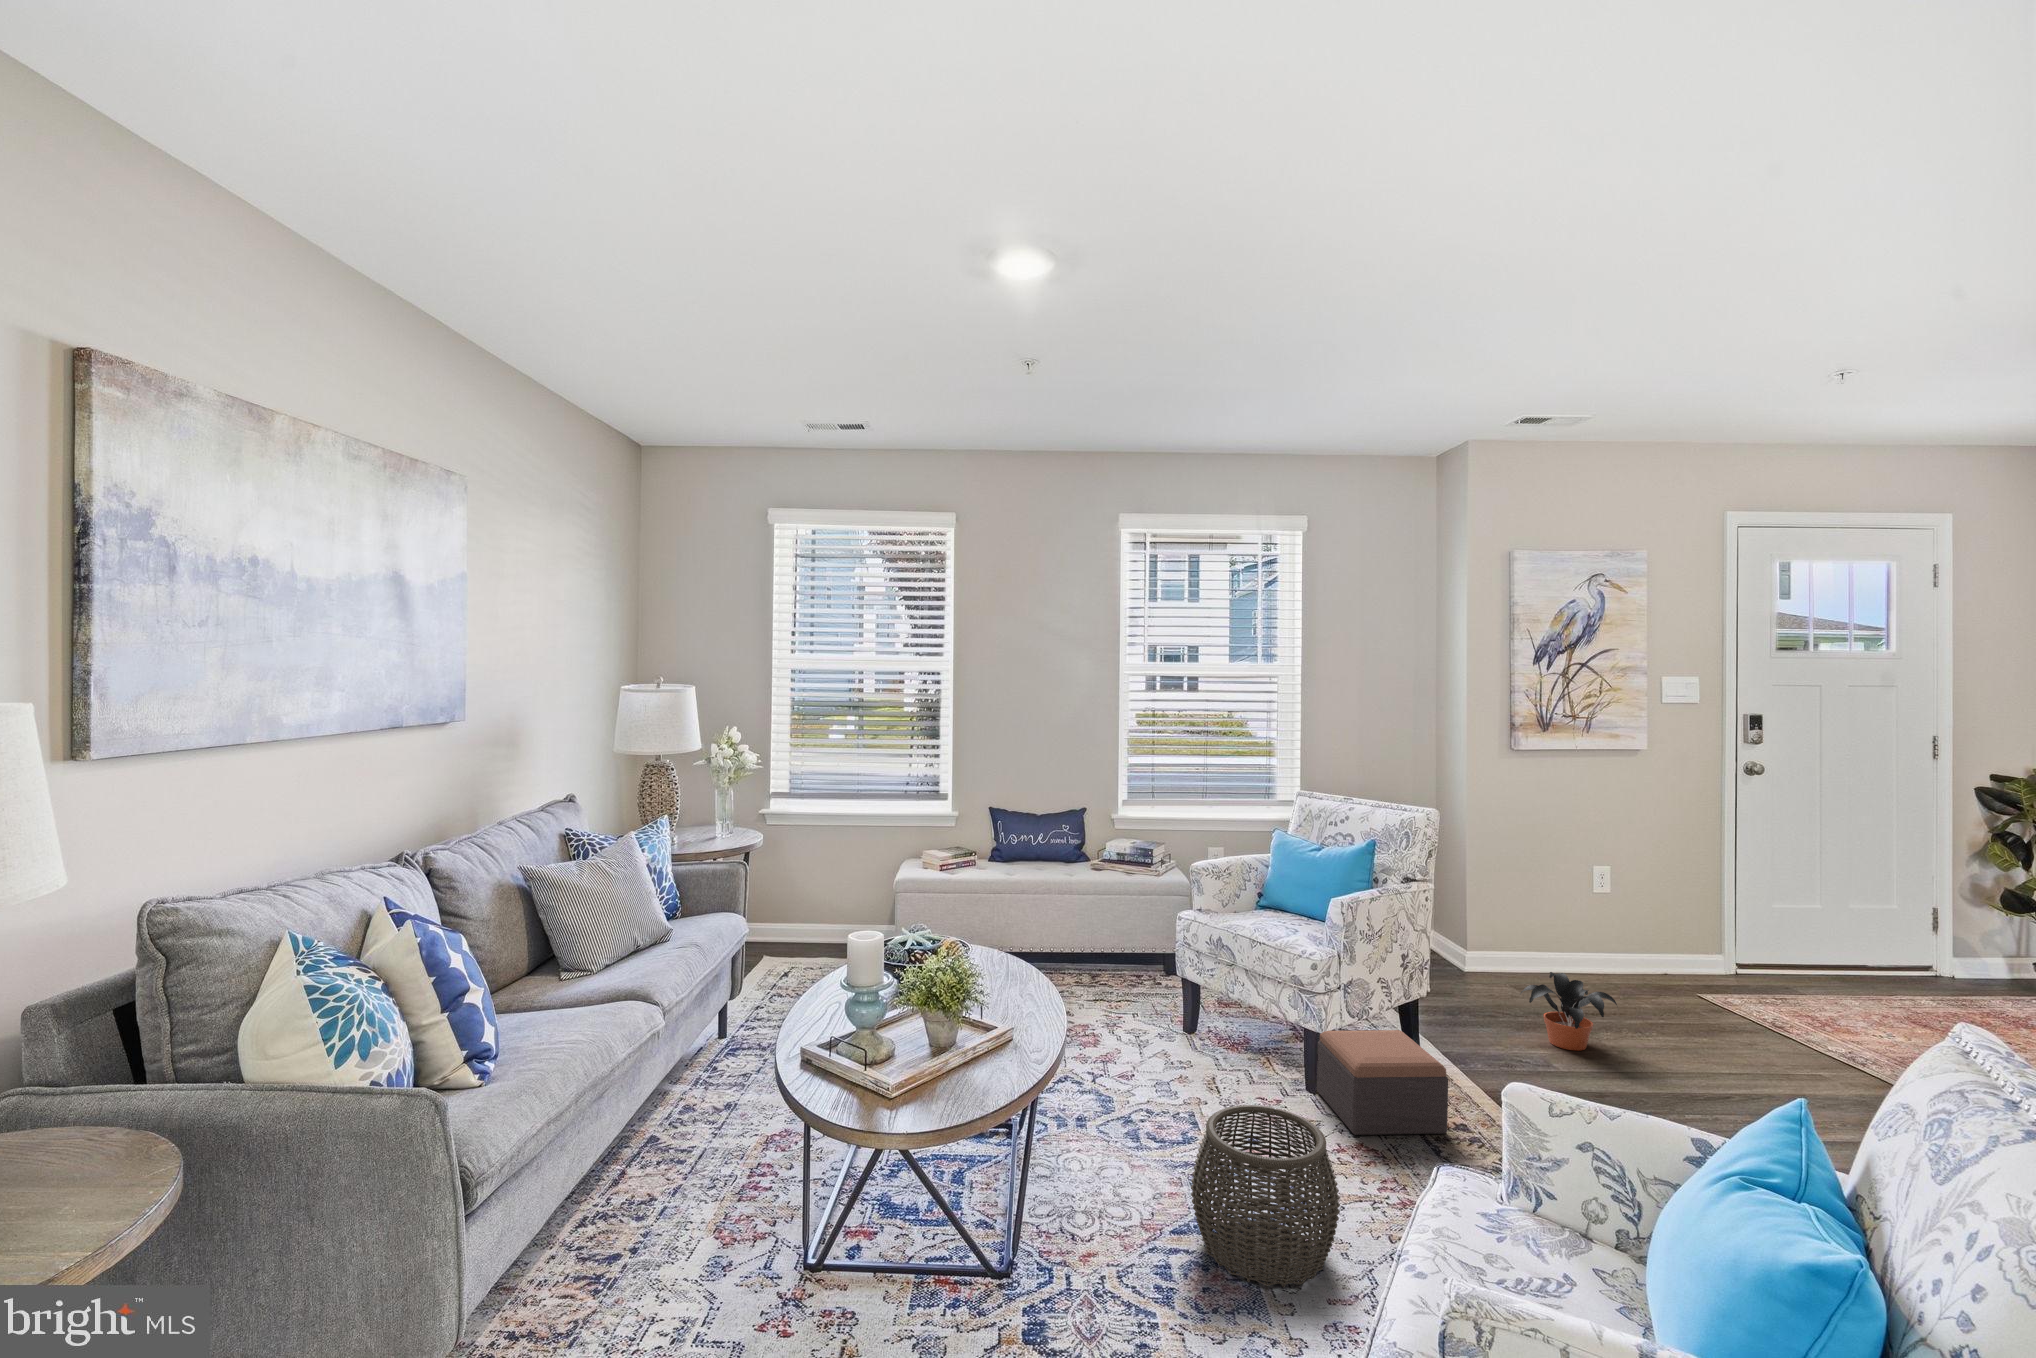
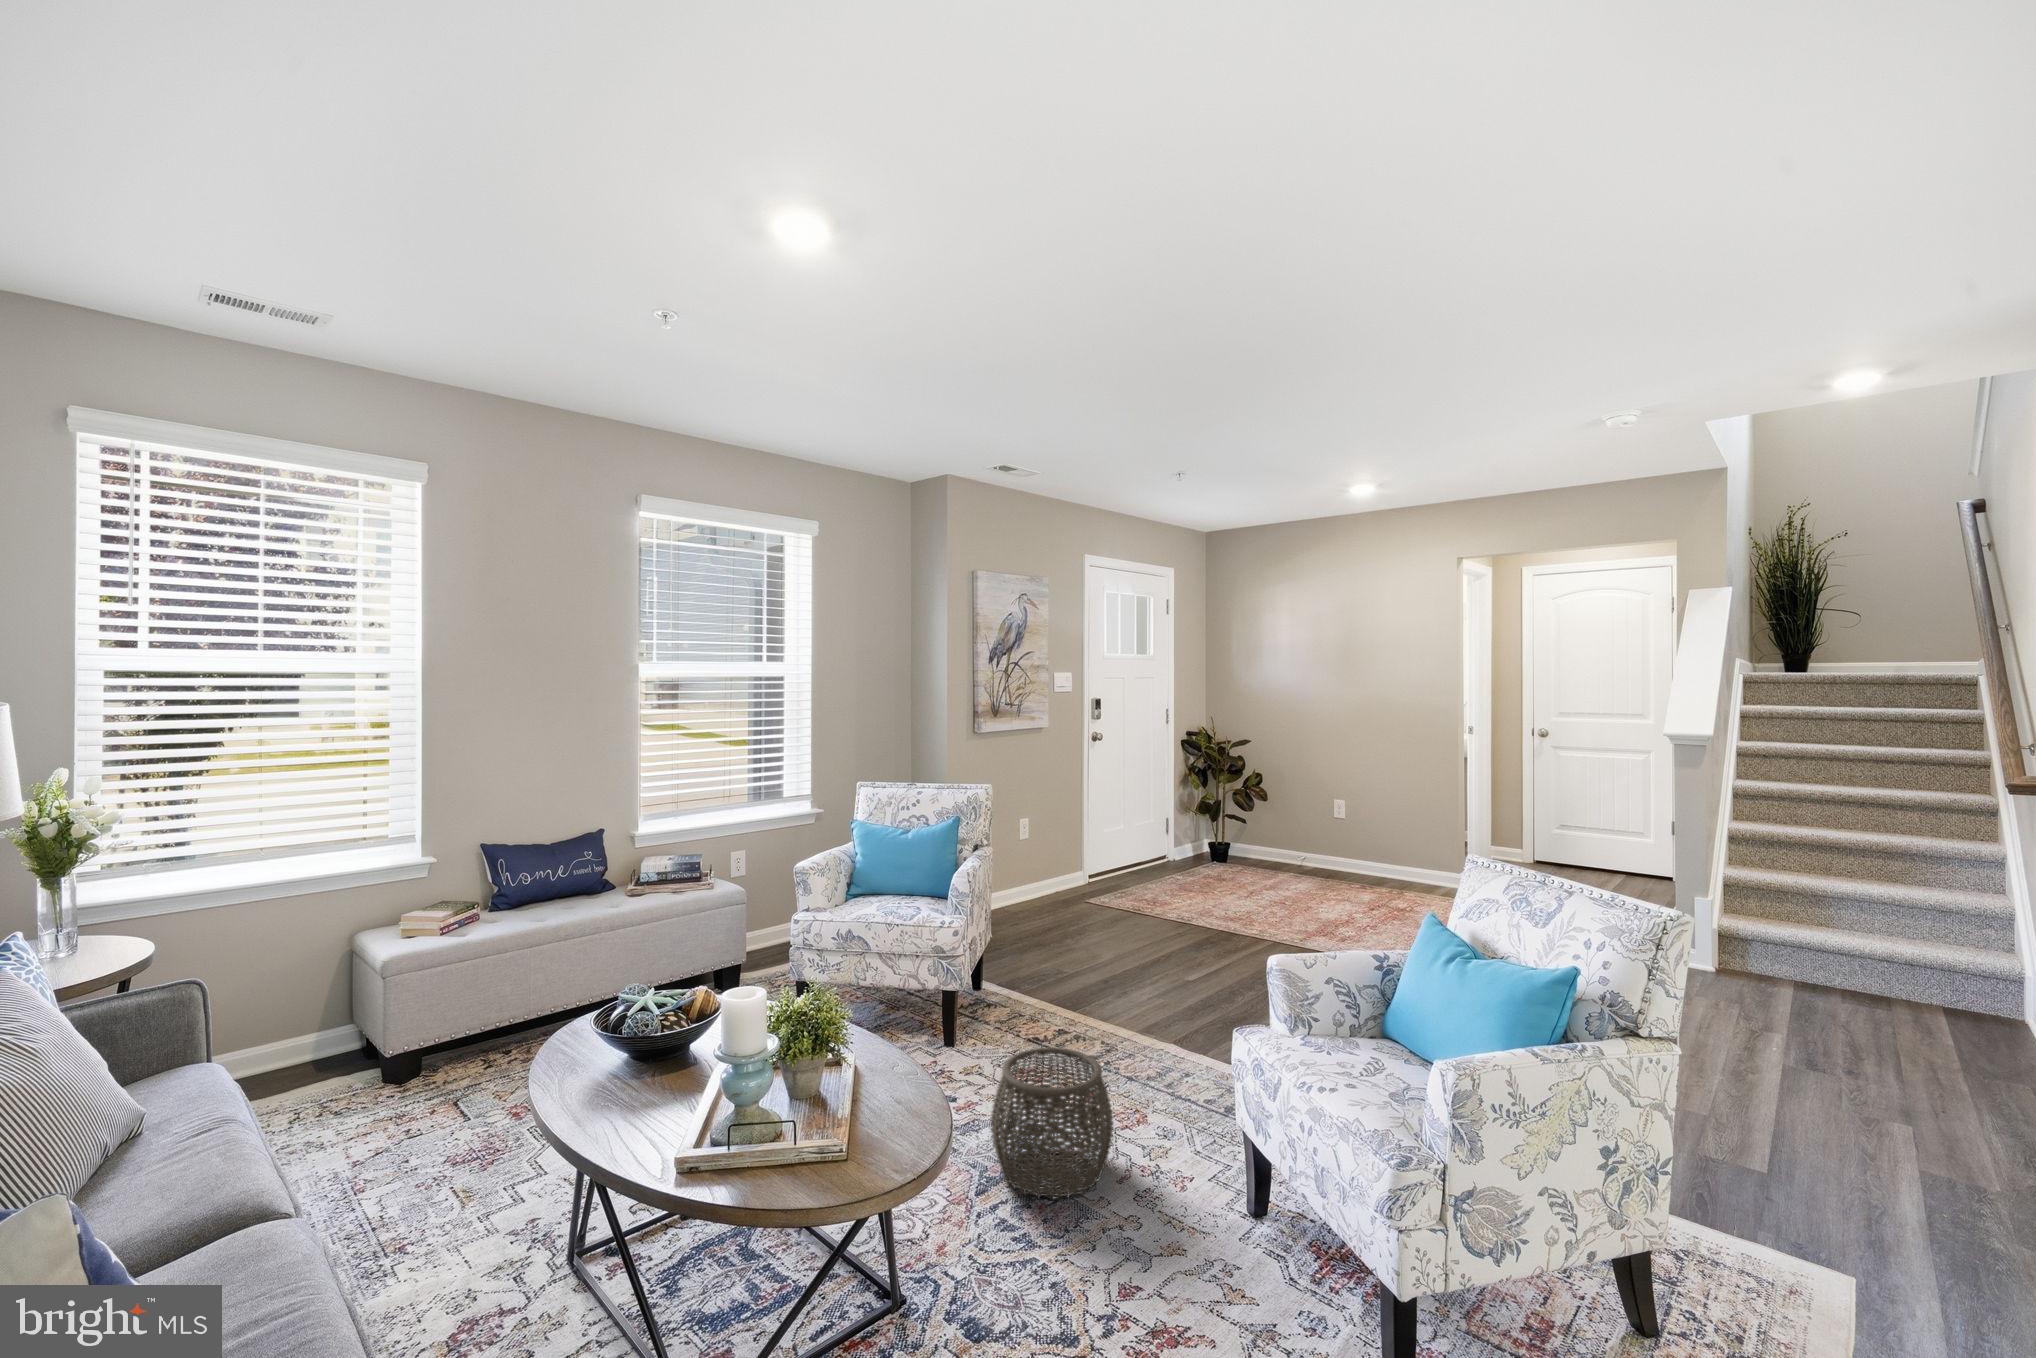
potted plant: present [1520,972,1617,1051] -> none [1029,900,1091,955]
footstool: present [1317,1030,1448,1135] -> none [956,969,1063,1062]

